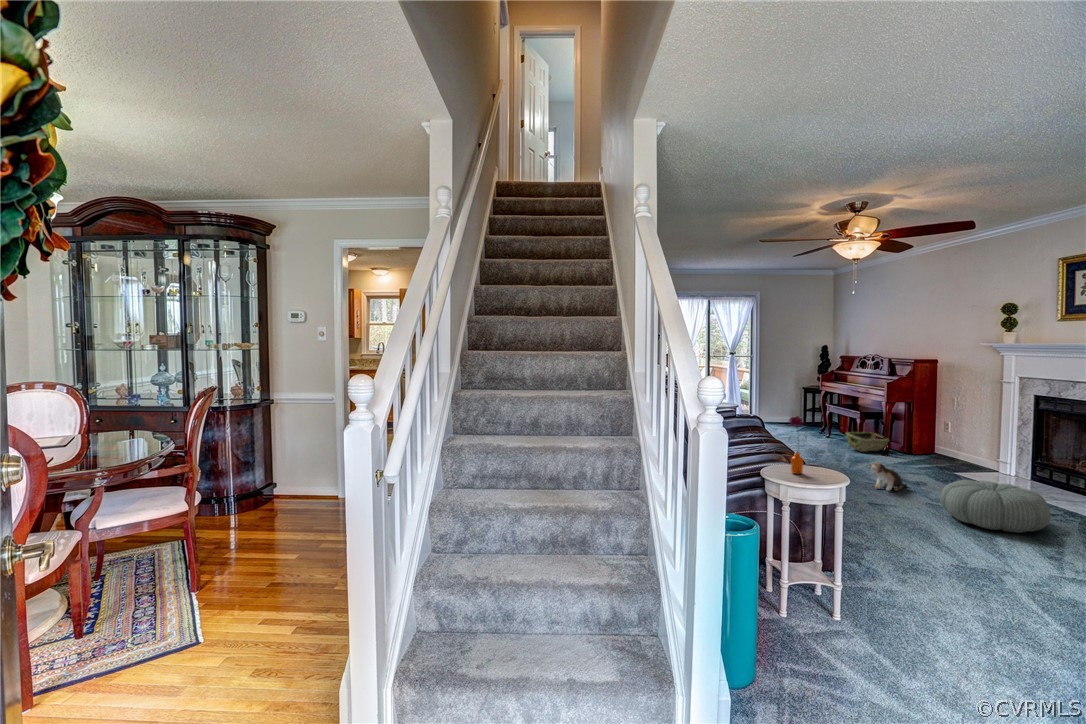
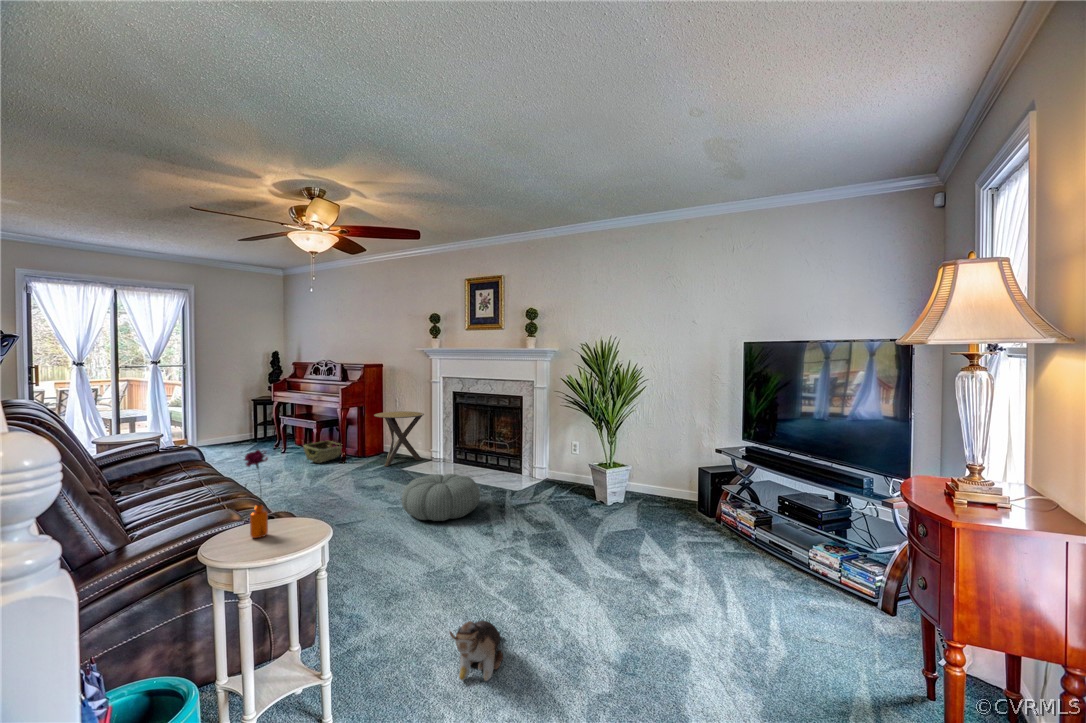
side table: none [923,411,990,470] -> present [374,411,424,466]
plush toy: present [868,462,907,491] -> present [450,621,503,681]

